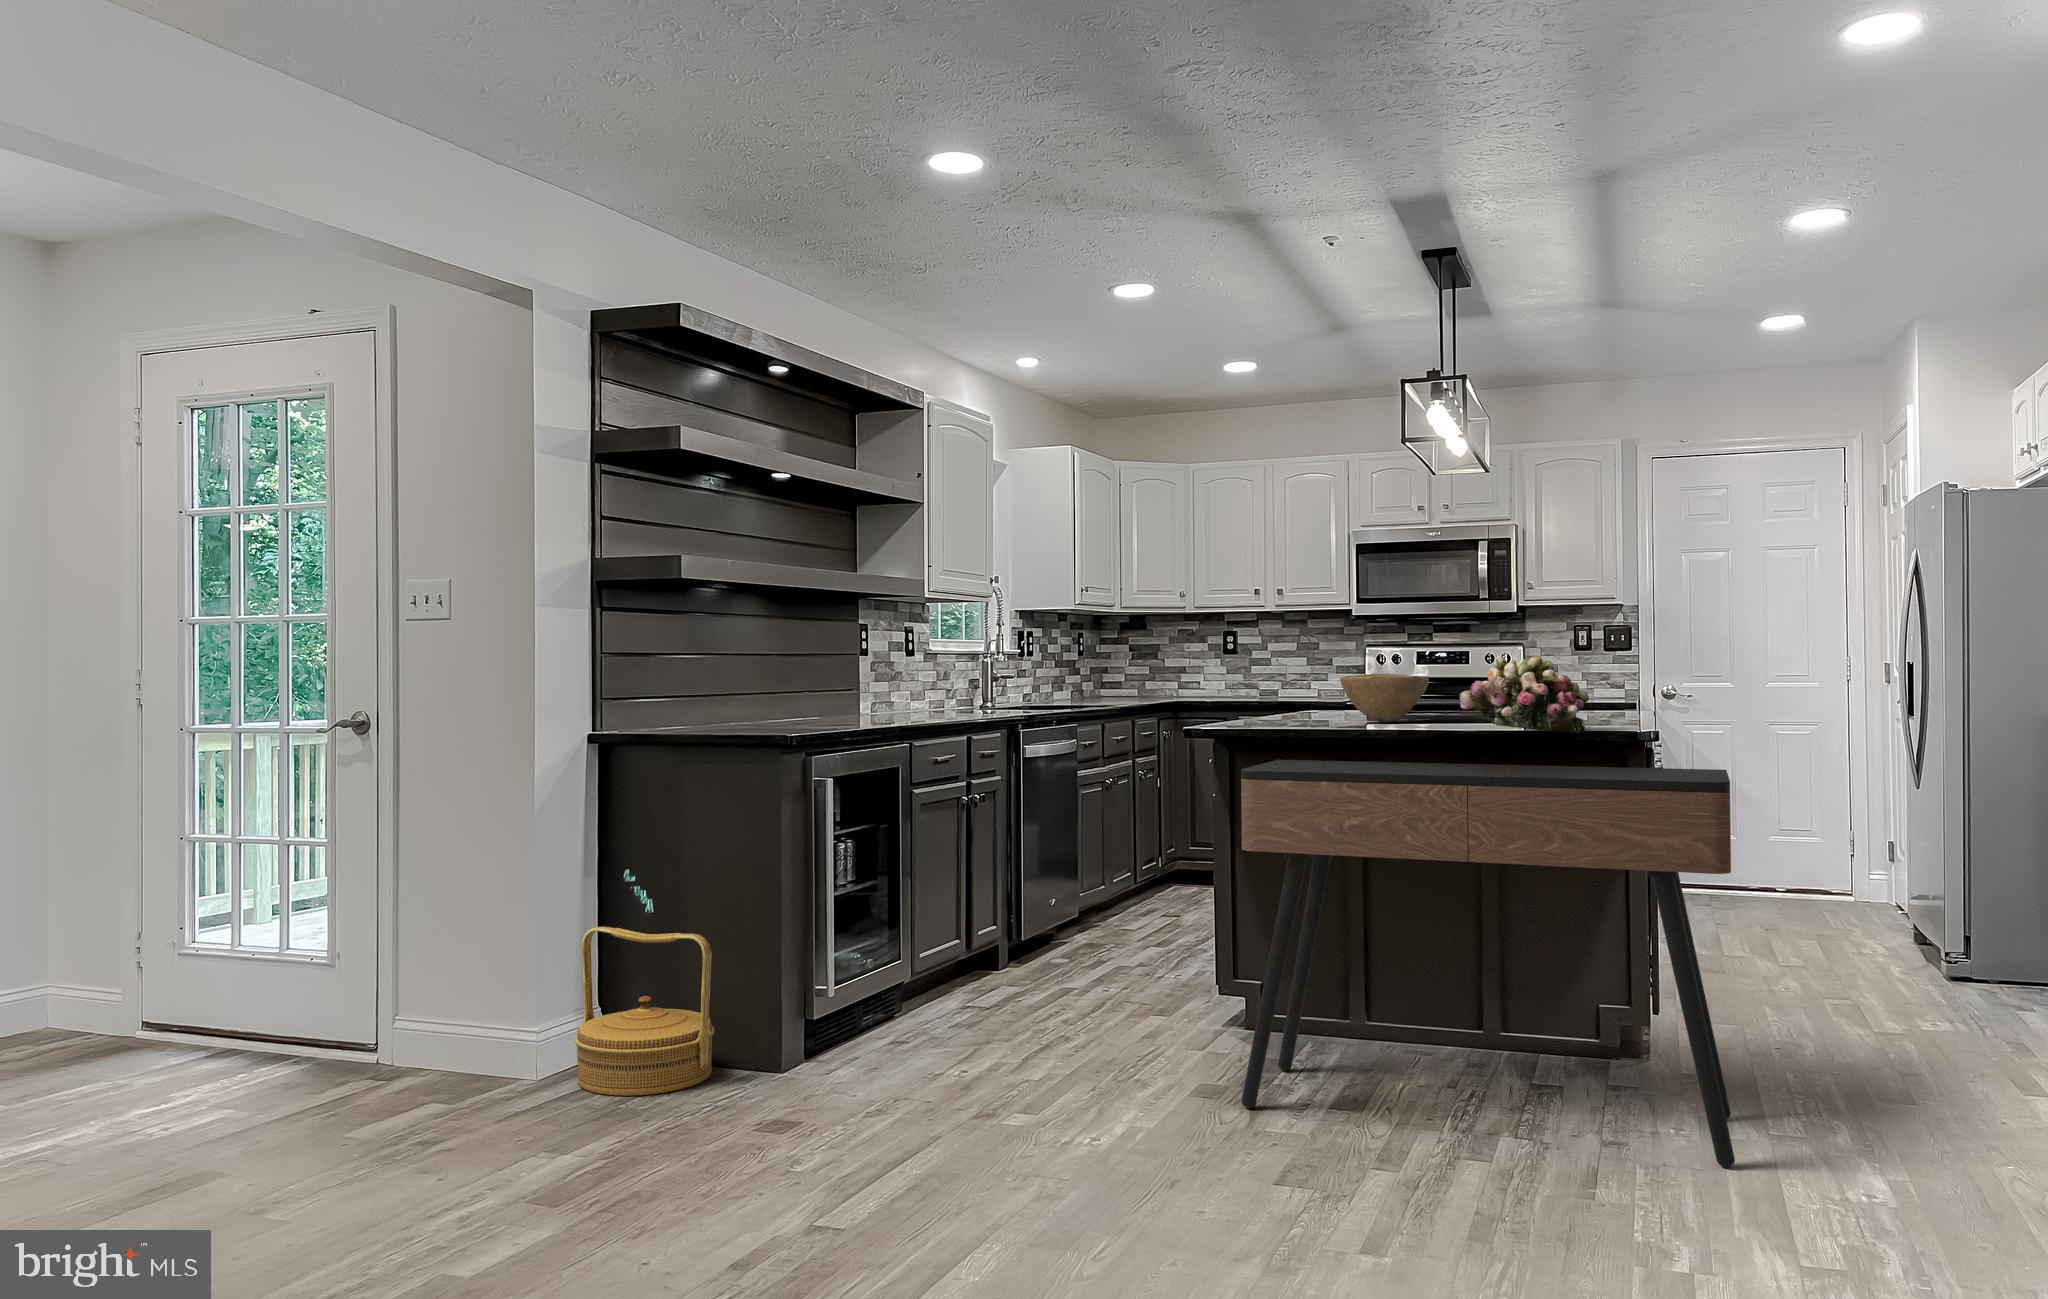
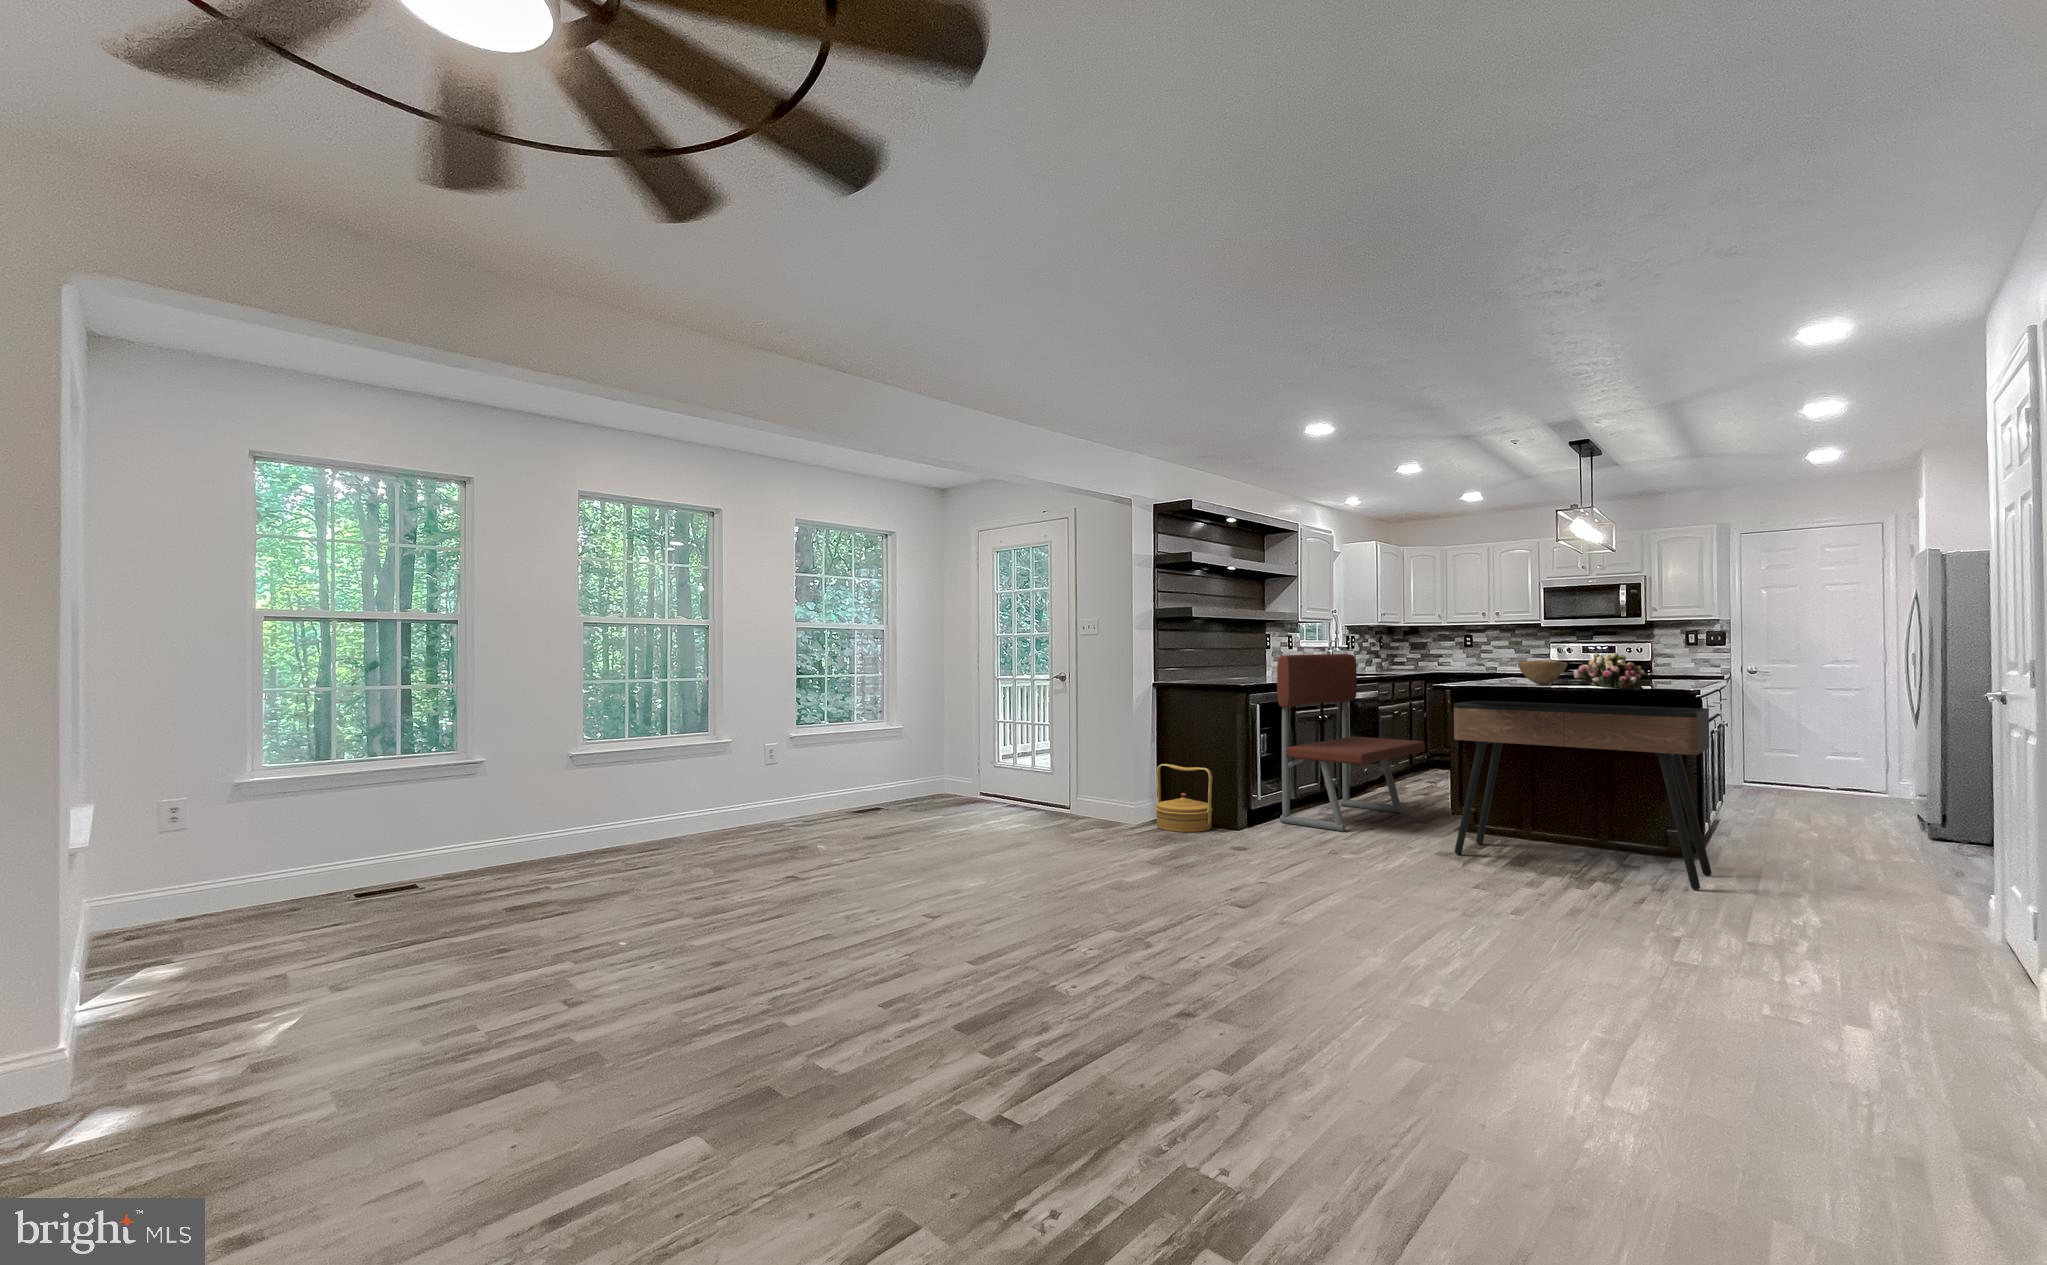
bench: none [867,663,1170,1059] -> present [1277,654,1425,831]

